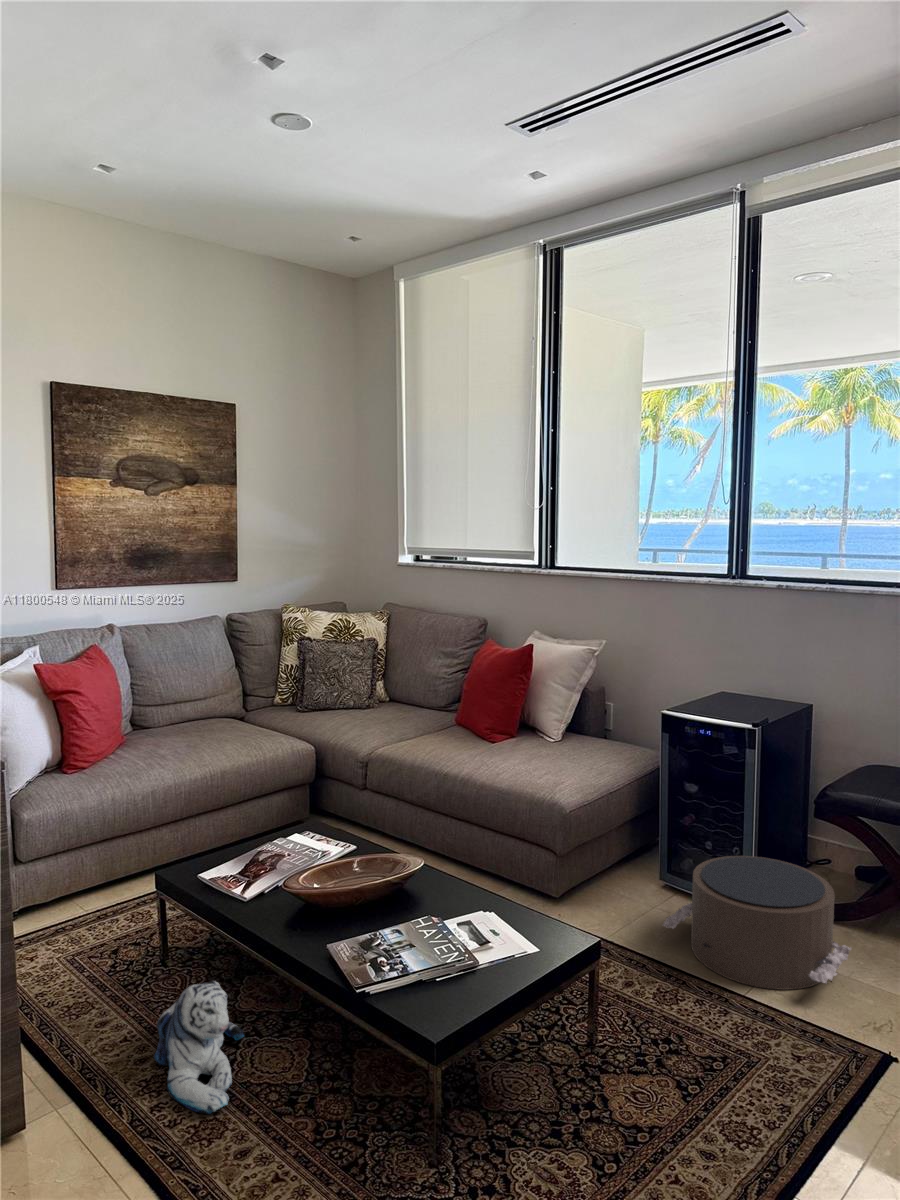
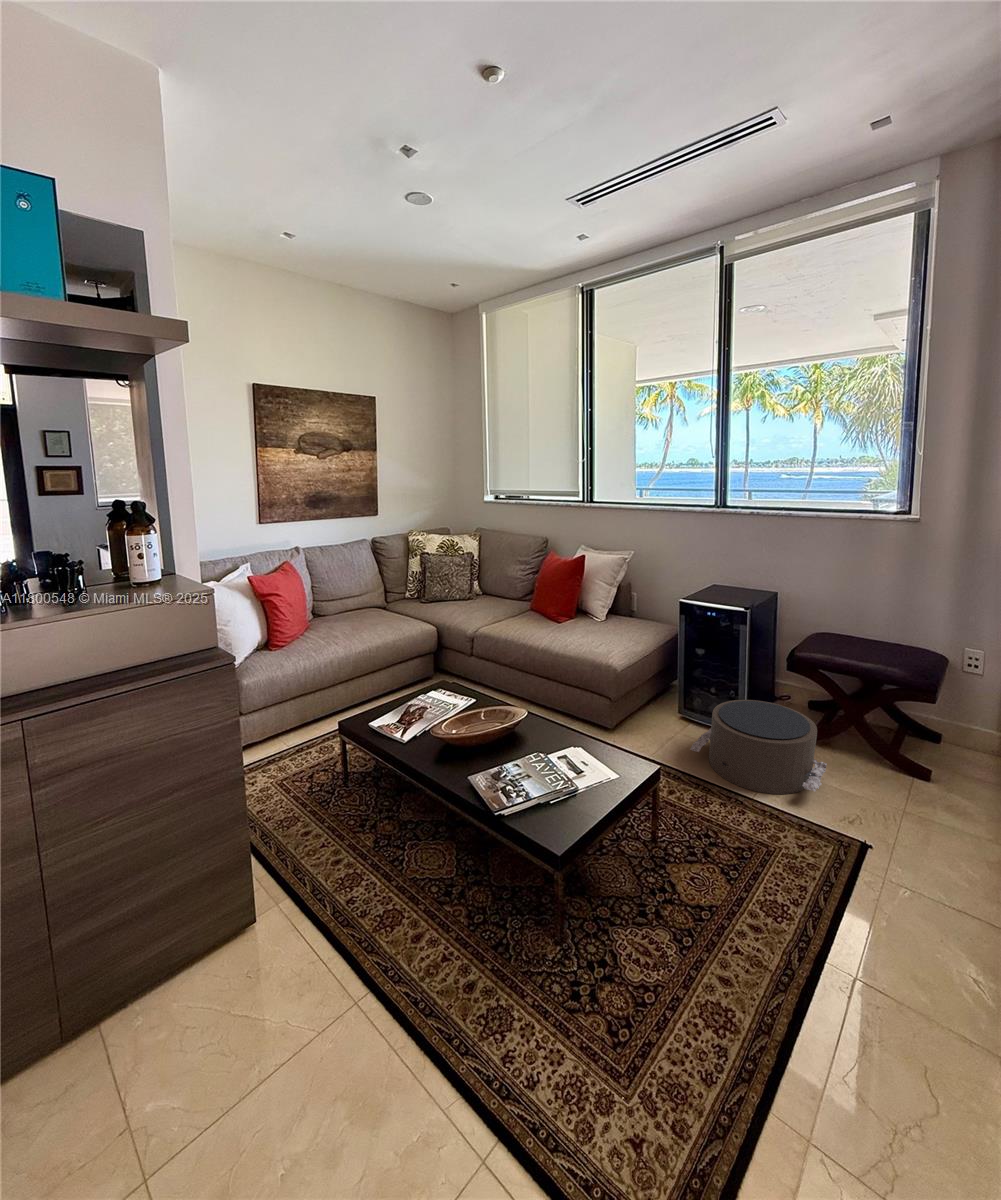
plush toy: present [153,981,244,1114] -> none [344,809,408,905]

